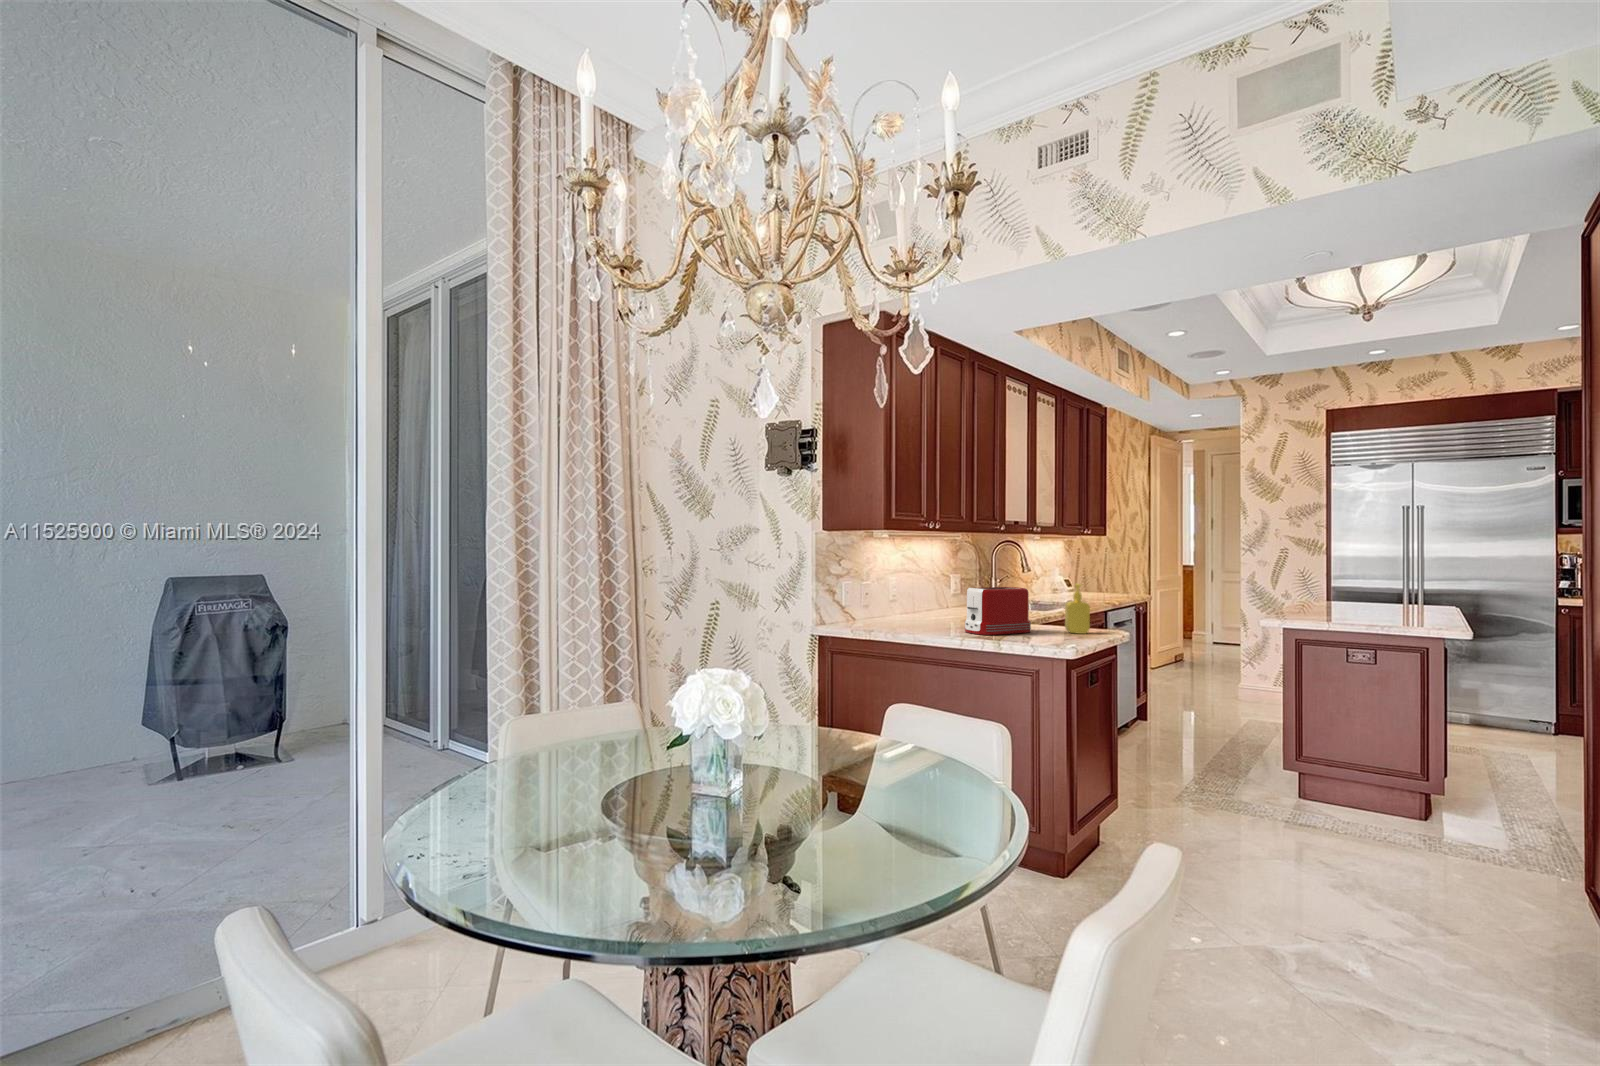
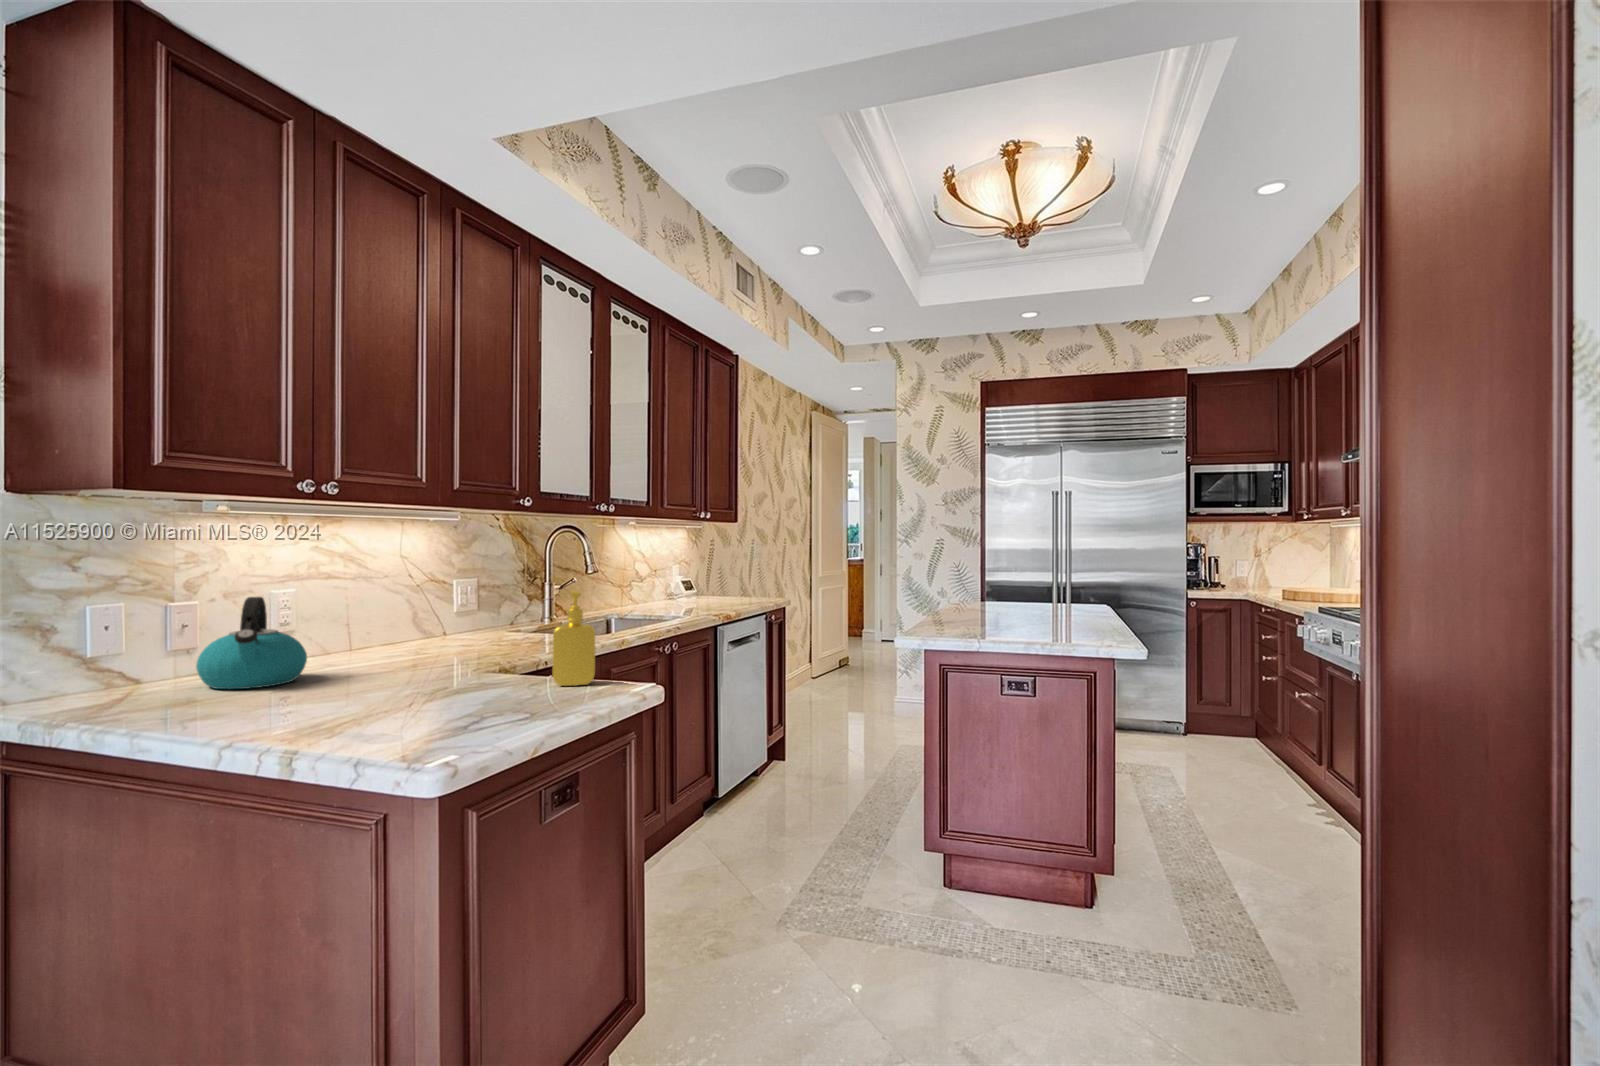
kettle: none [890,584,935,627] -> present [196,597,307,689]
toaster: present [965,587,1031,635] -> none [324,600,481,705]

